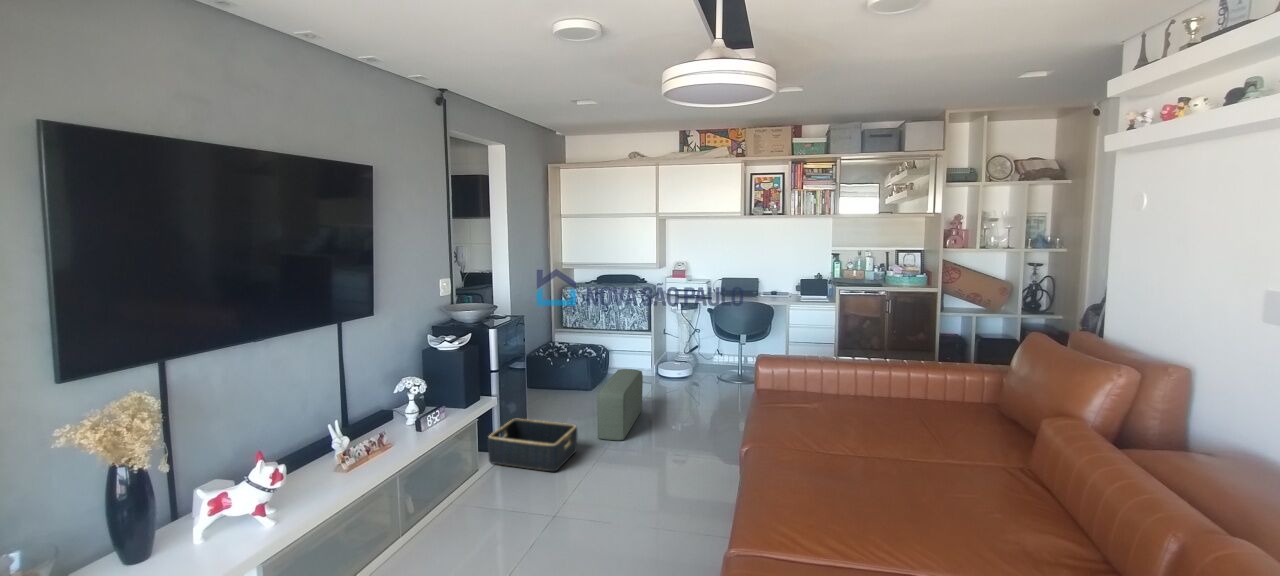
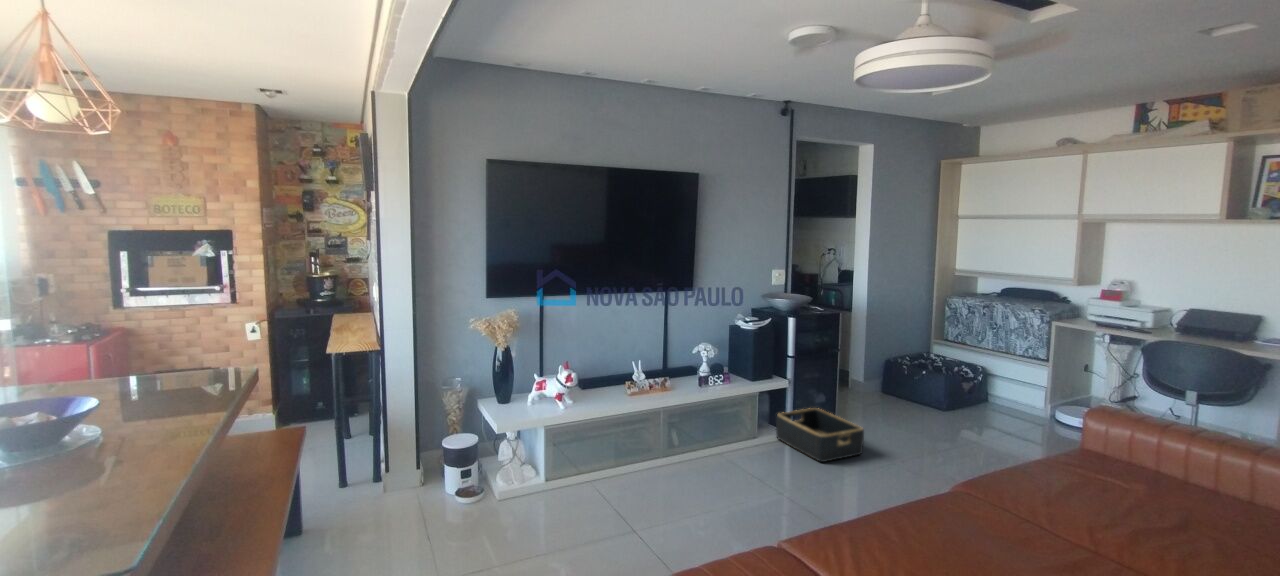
pouf: present [597,369,643,440] -> none [897,391,988,462]

